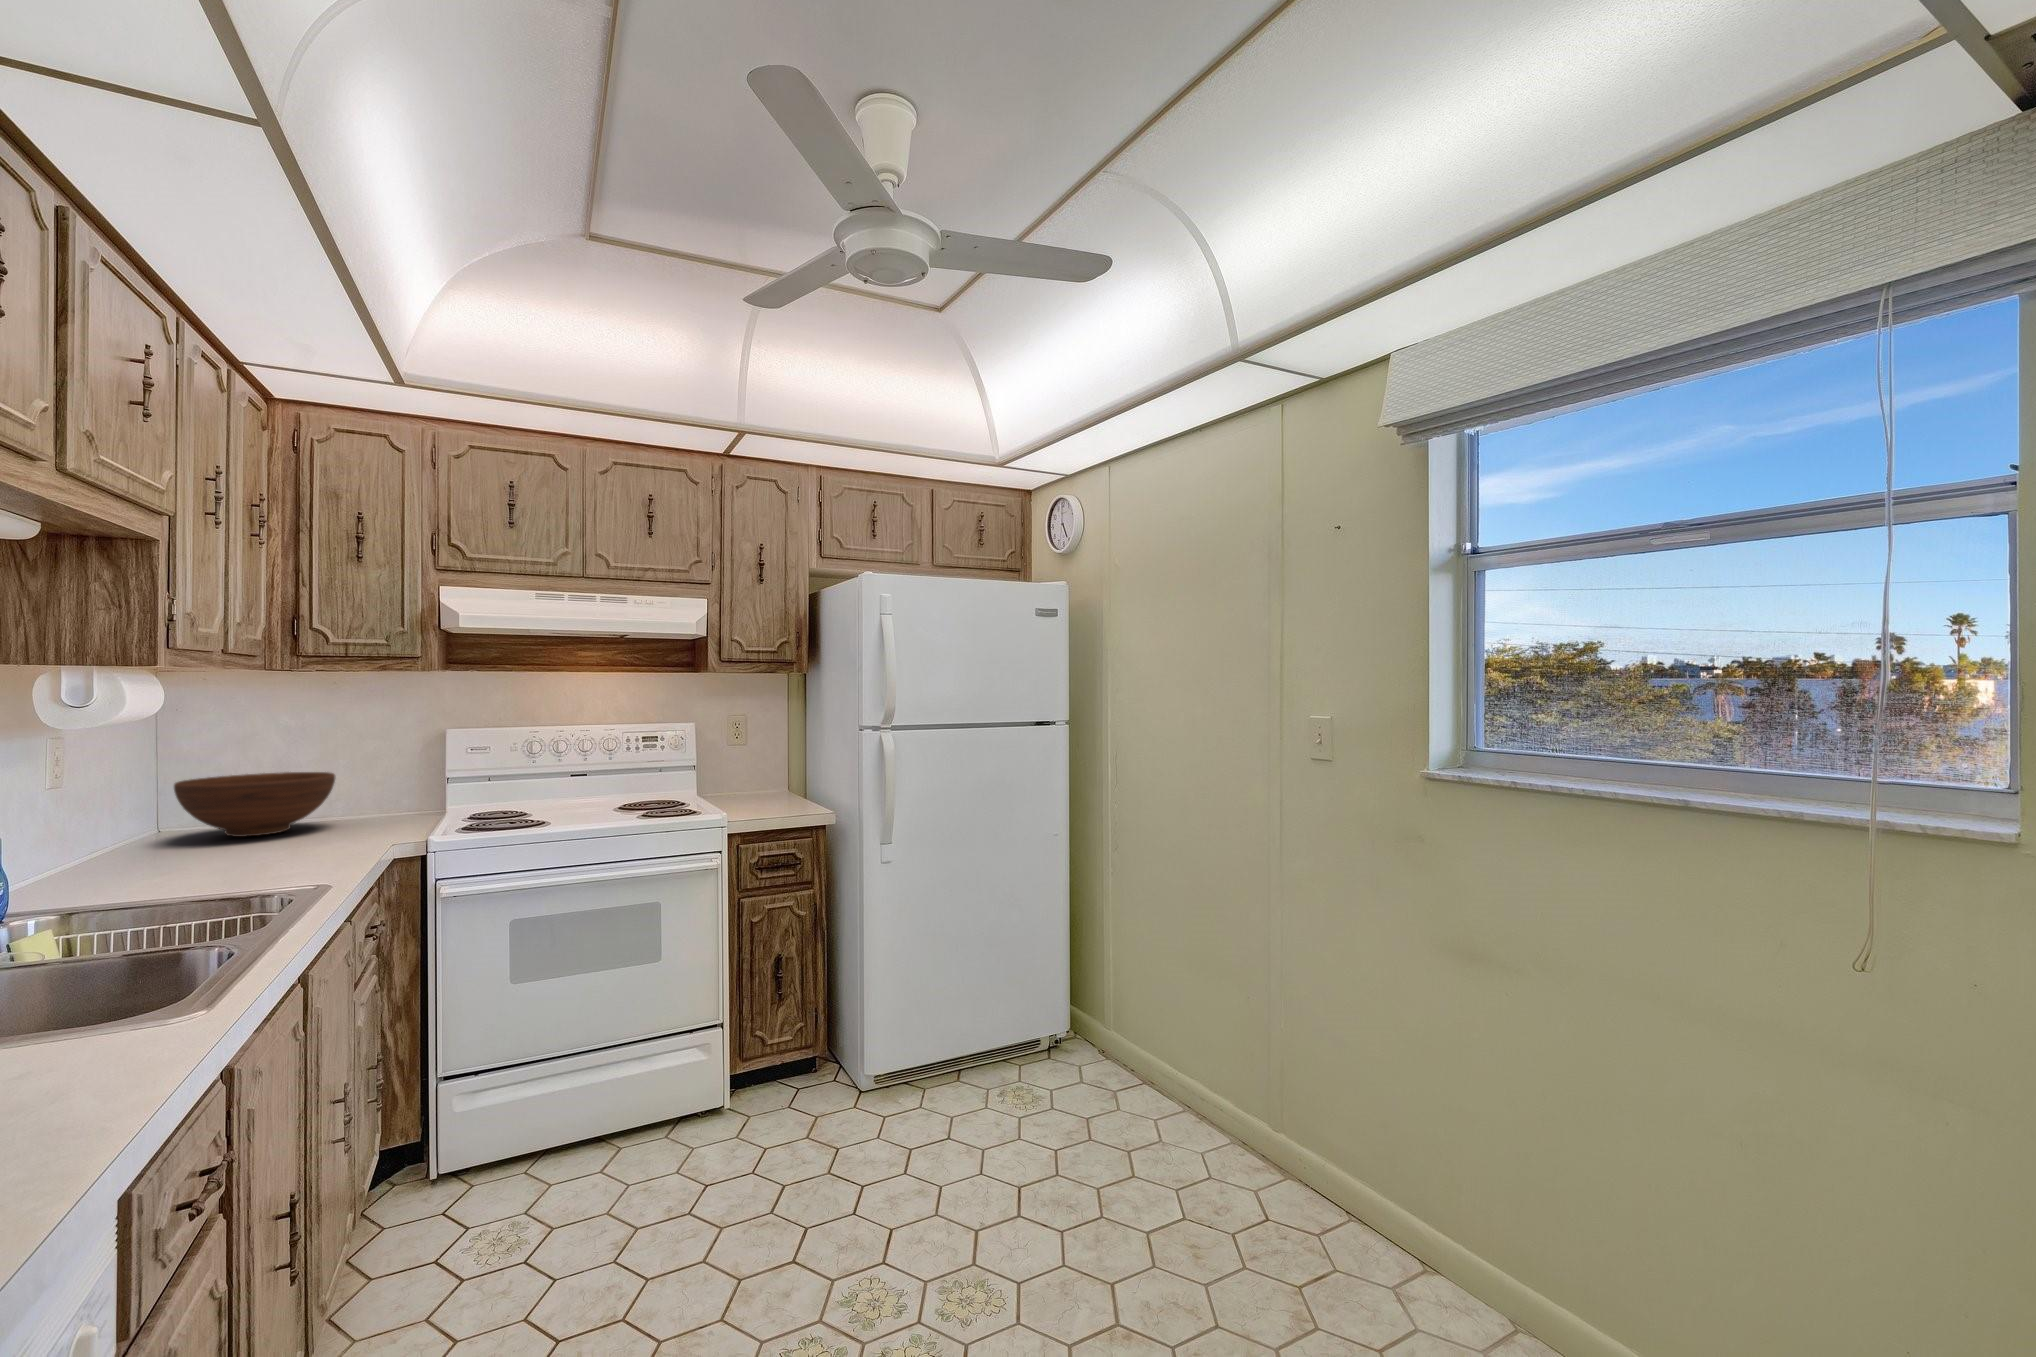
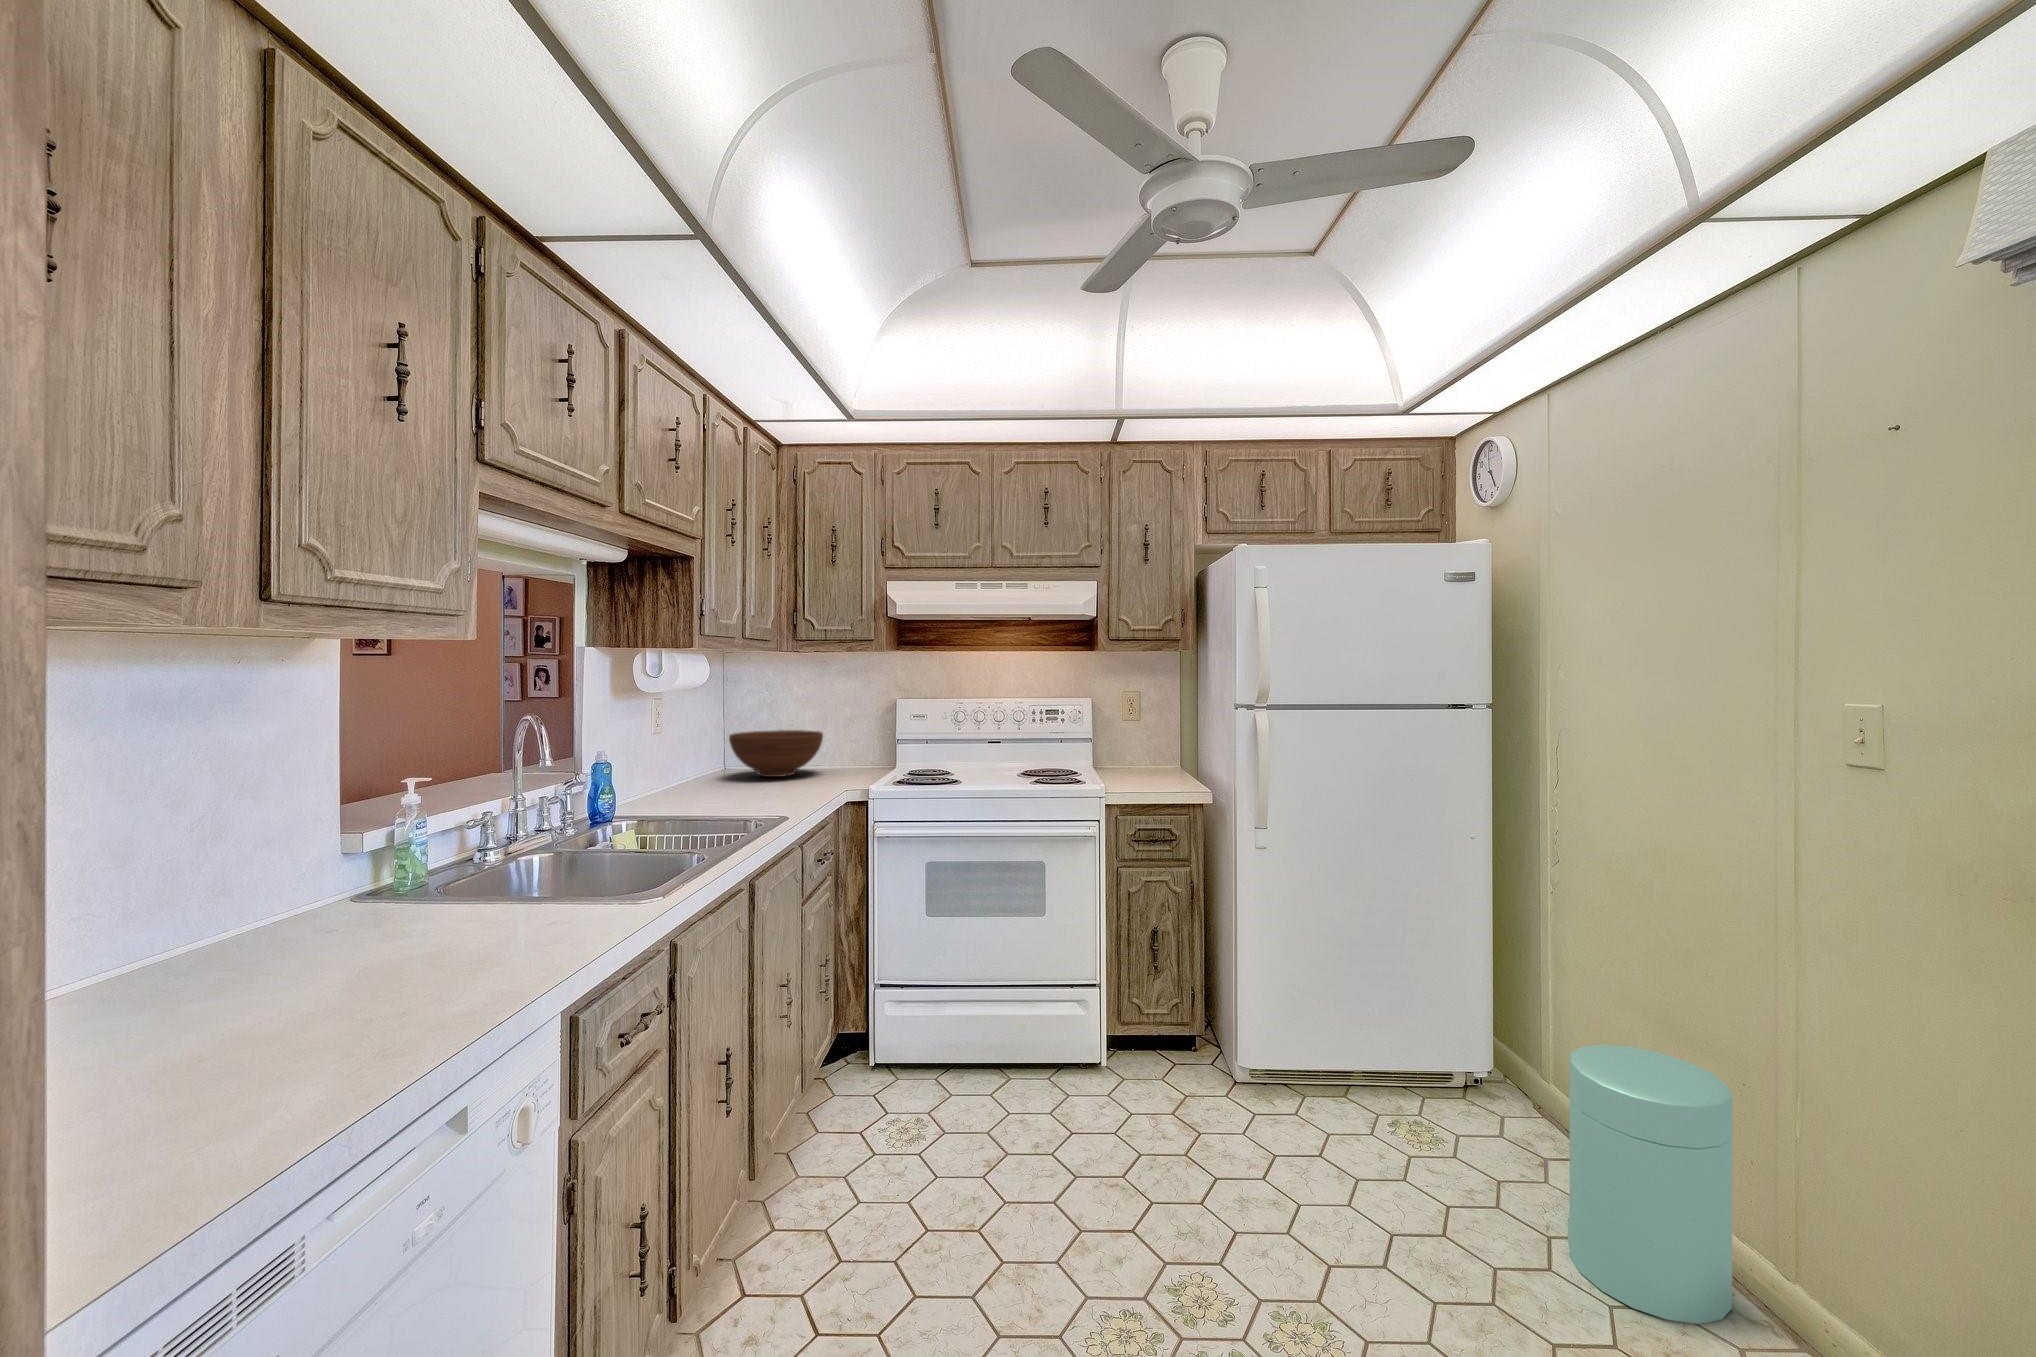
trash can: none [1142,983,1250,1186] -> present [1568,1045,1733,1324]

